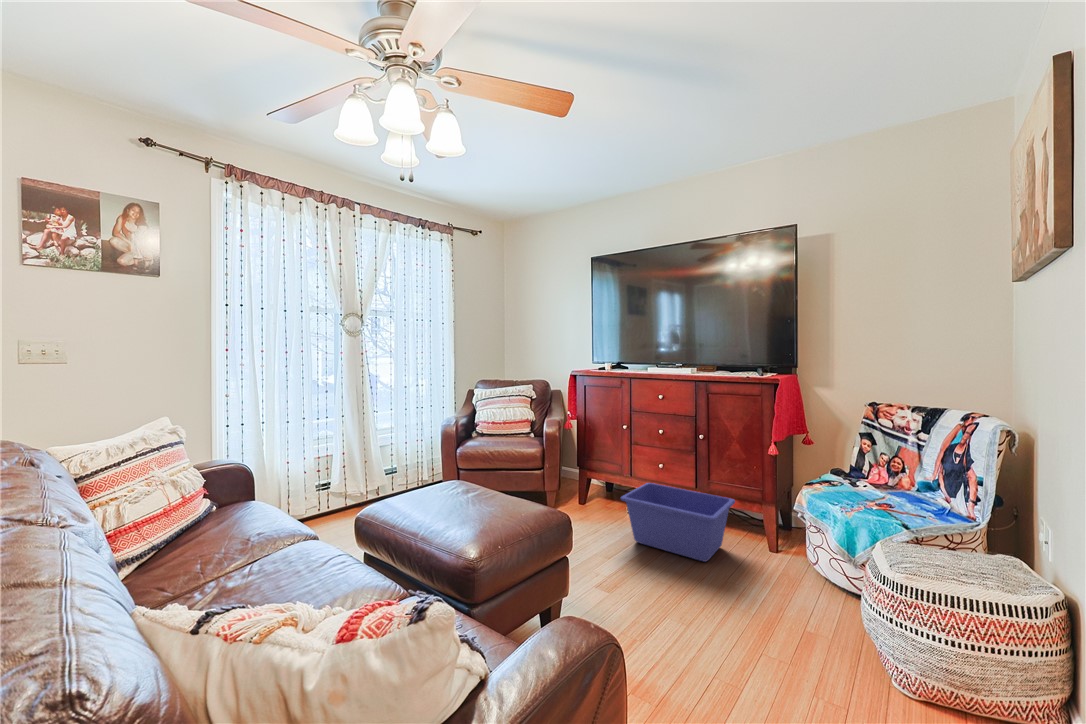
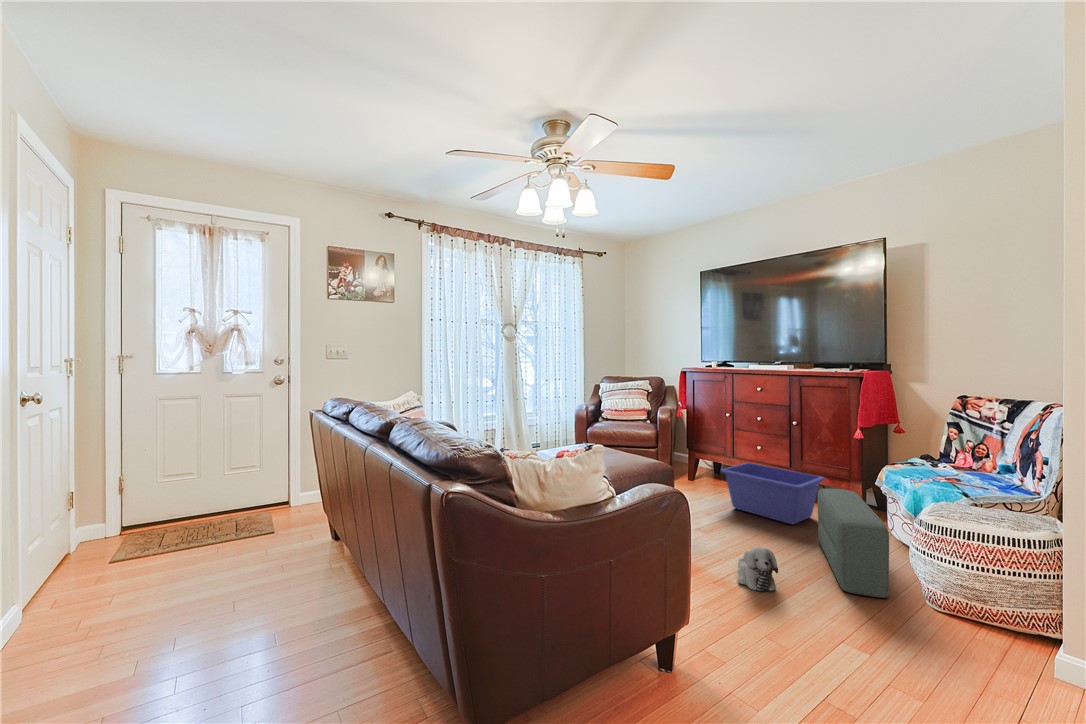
pouf: none [739,522,851,684] -> present [817,489,889,598]
plush toy: none [660,632,718,701] -> present [738,547,778,591]

